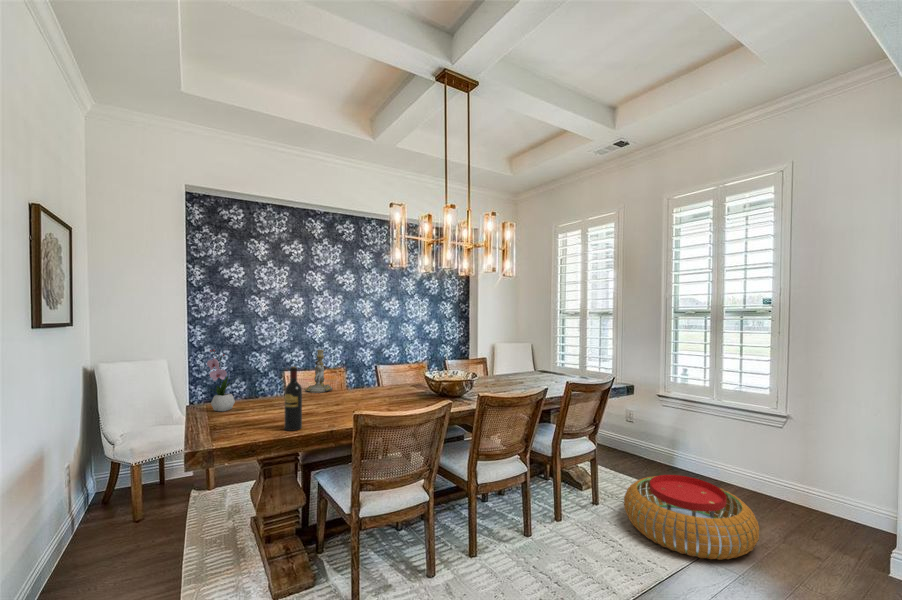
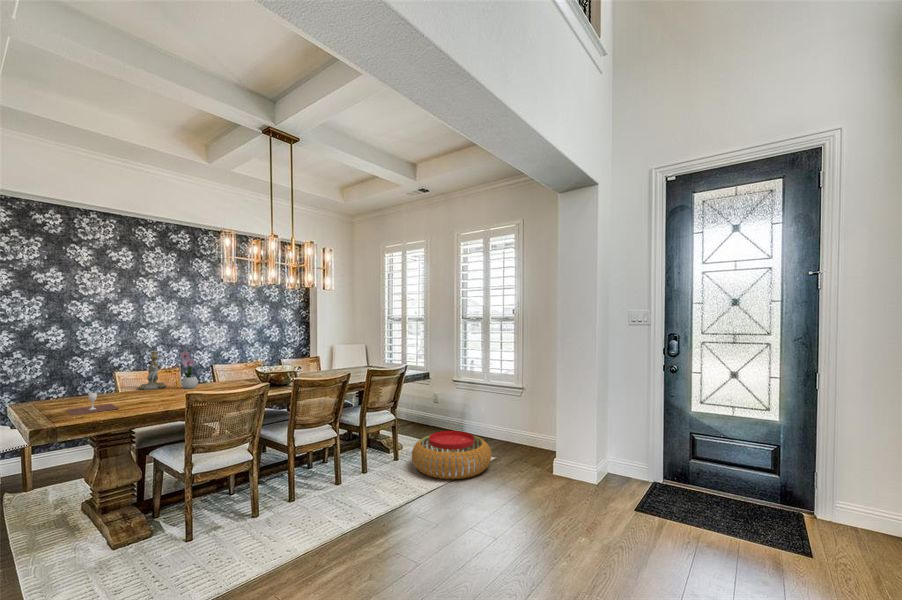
flower arrangement: present [207,350,235,411] -> present [180,345,198,389]
wine bottle: present [284,367,302,431] -> none [122,362,140,414]
wine glass: none [233,399,284,427] -> present [66,393,119,415]

